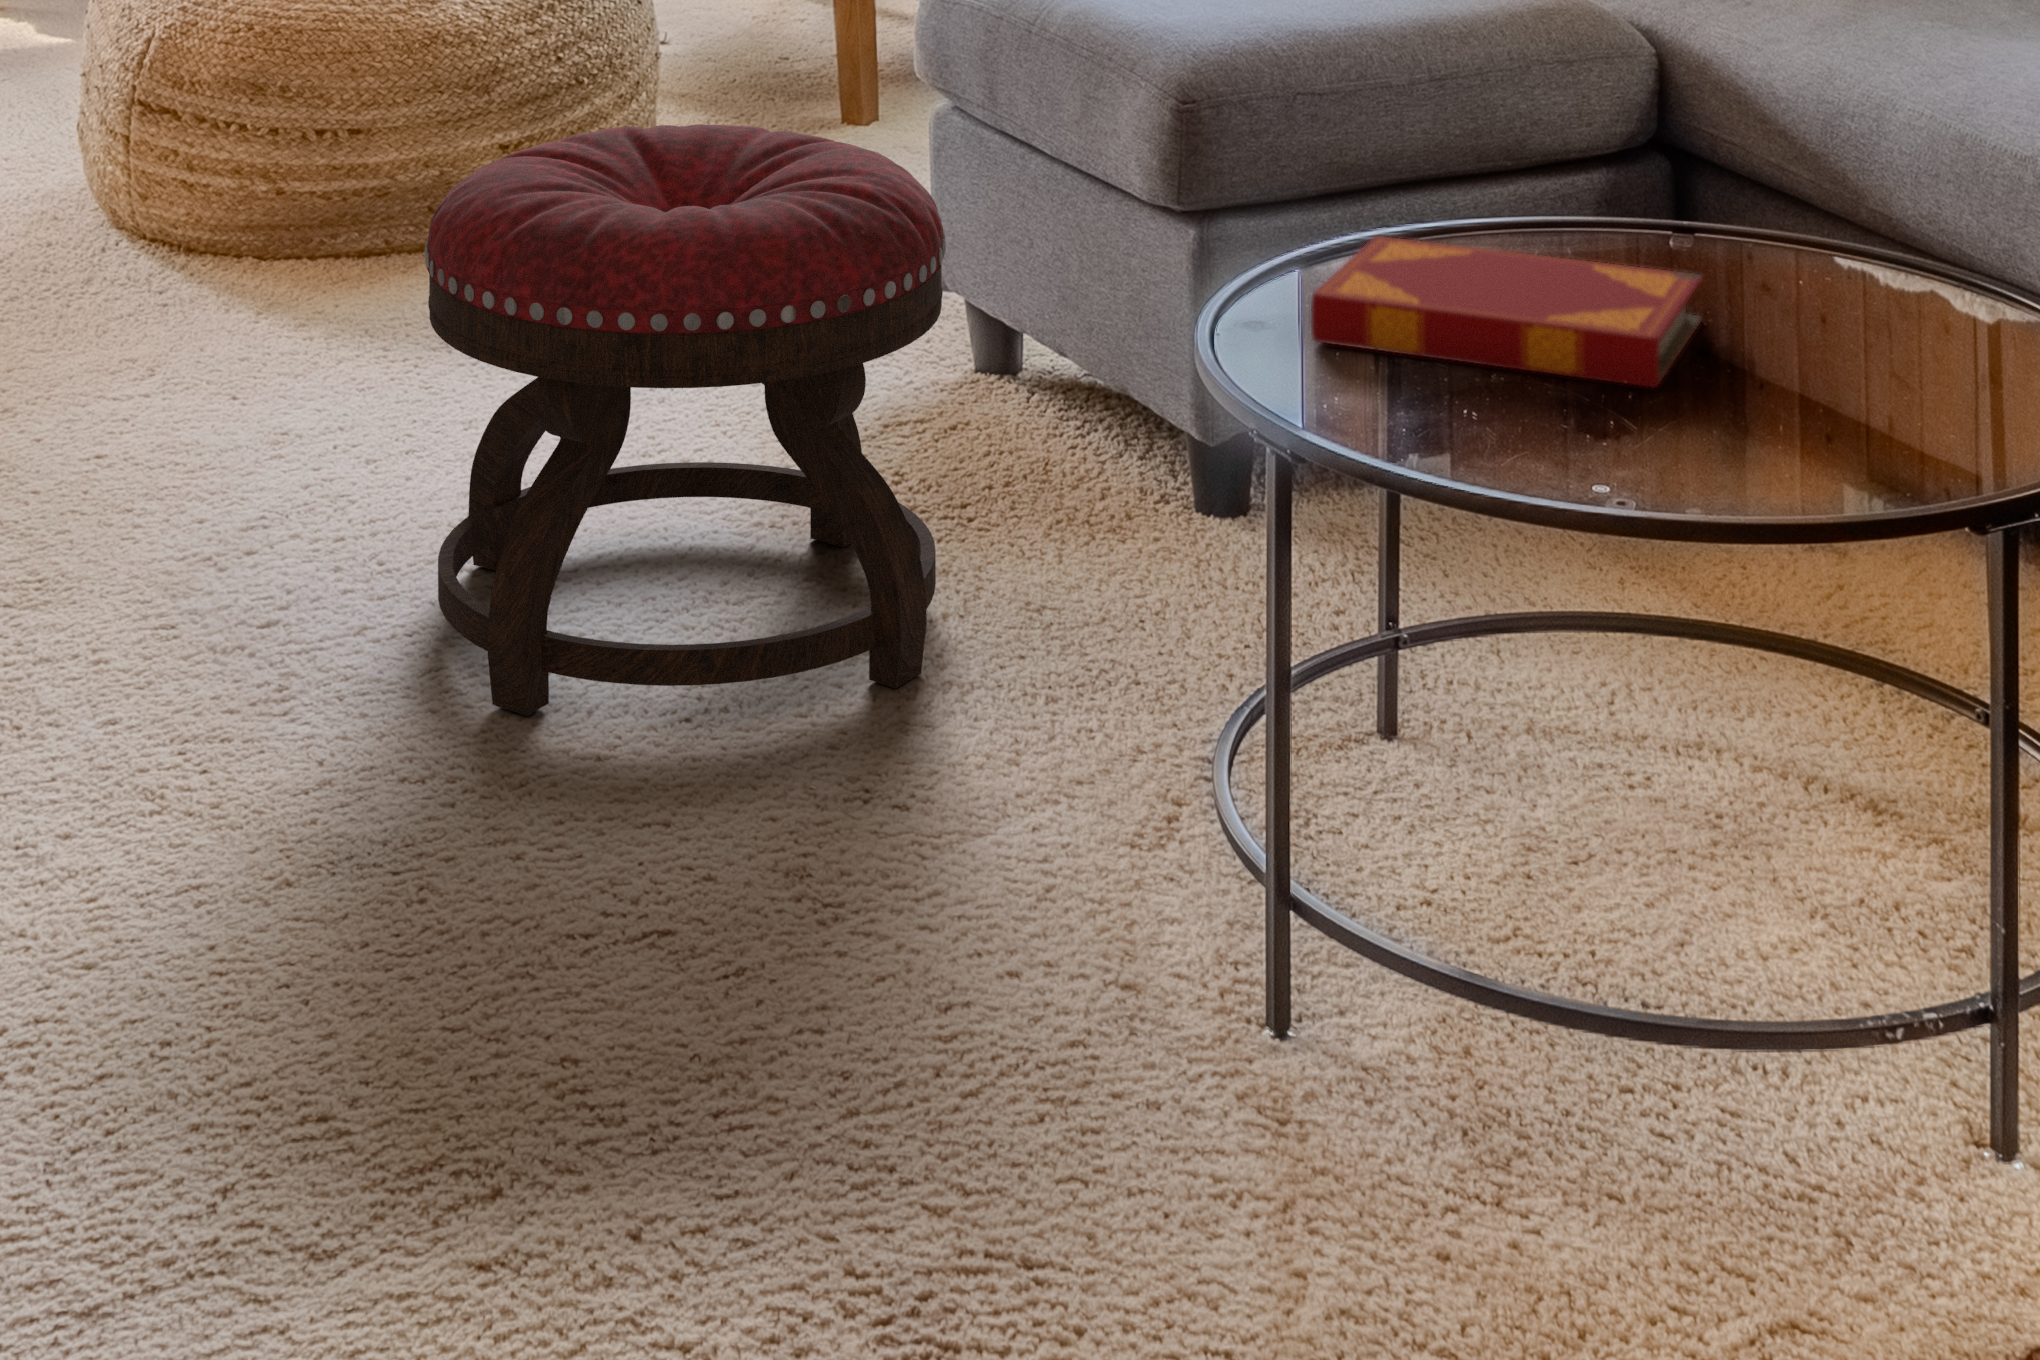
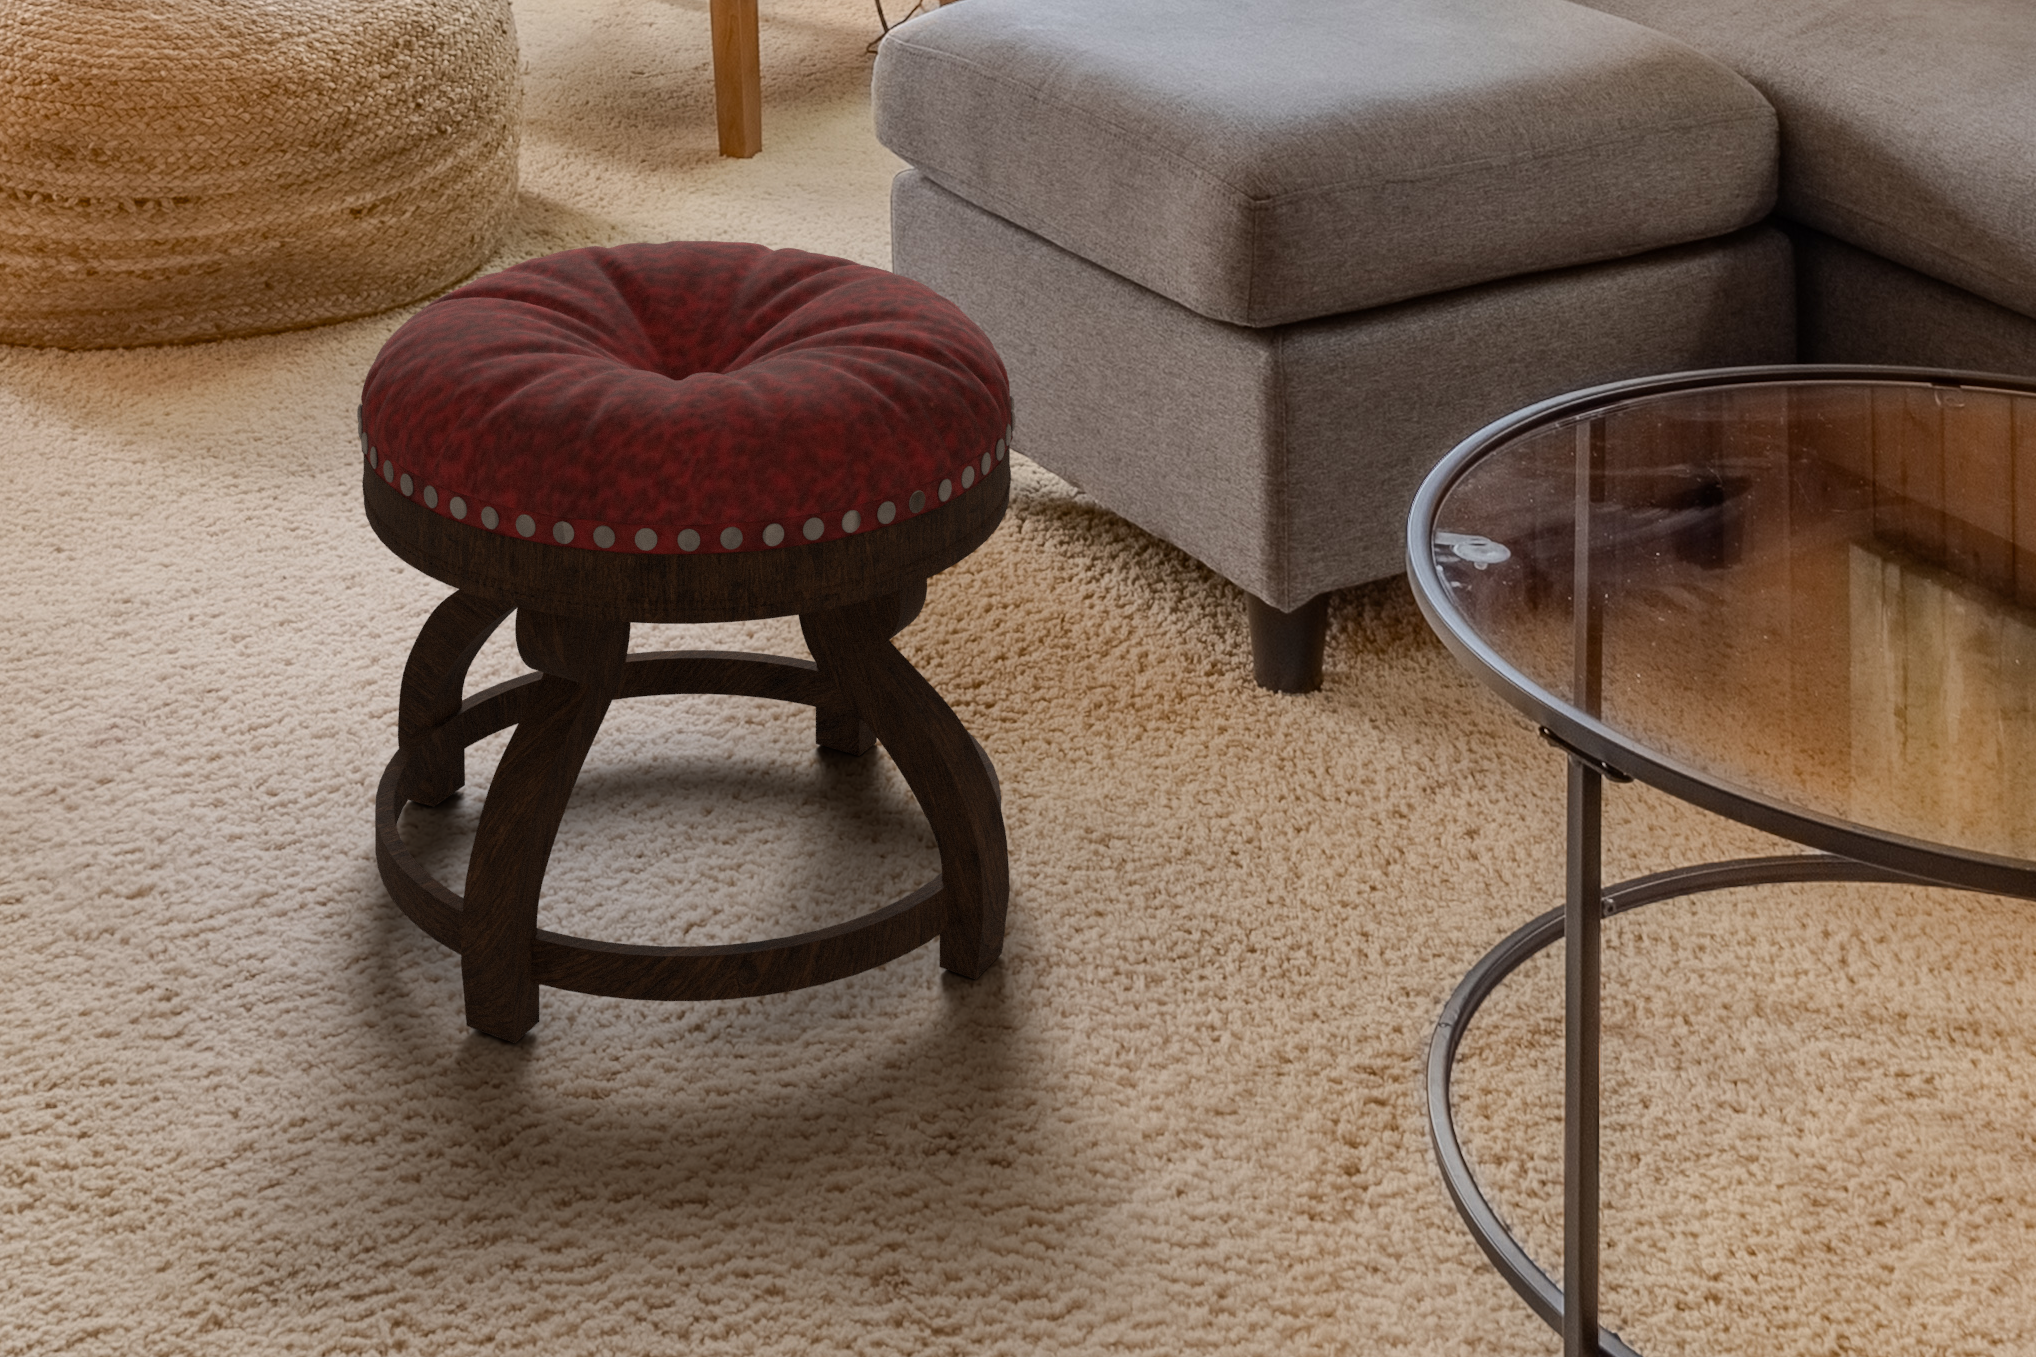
hardback book: present [1311,236,1703,387] -> none [1538,394,2010,620]

